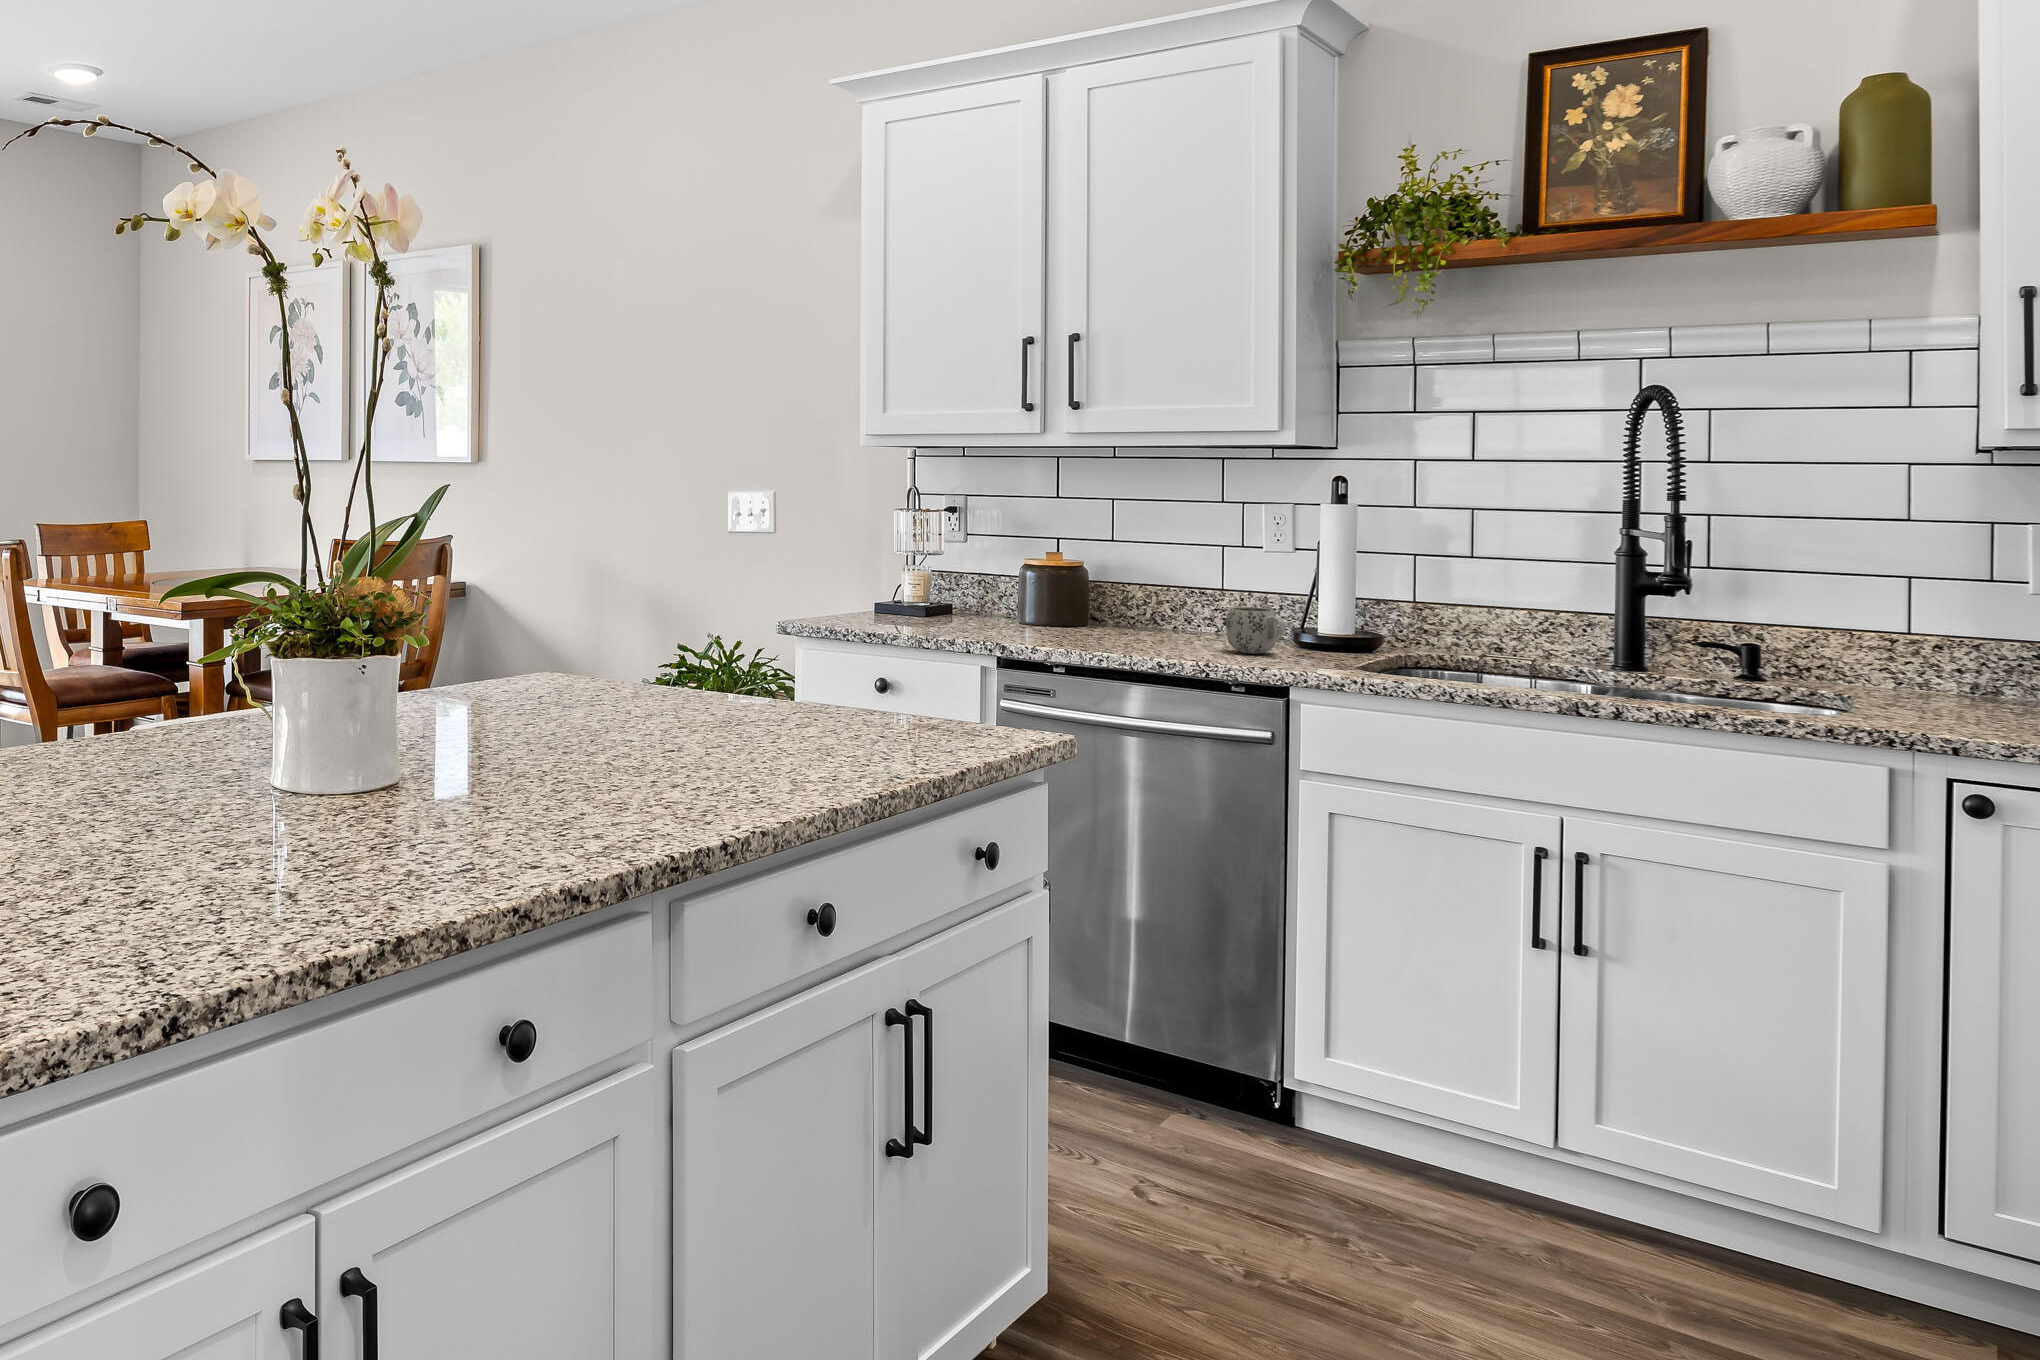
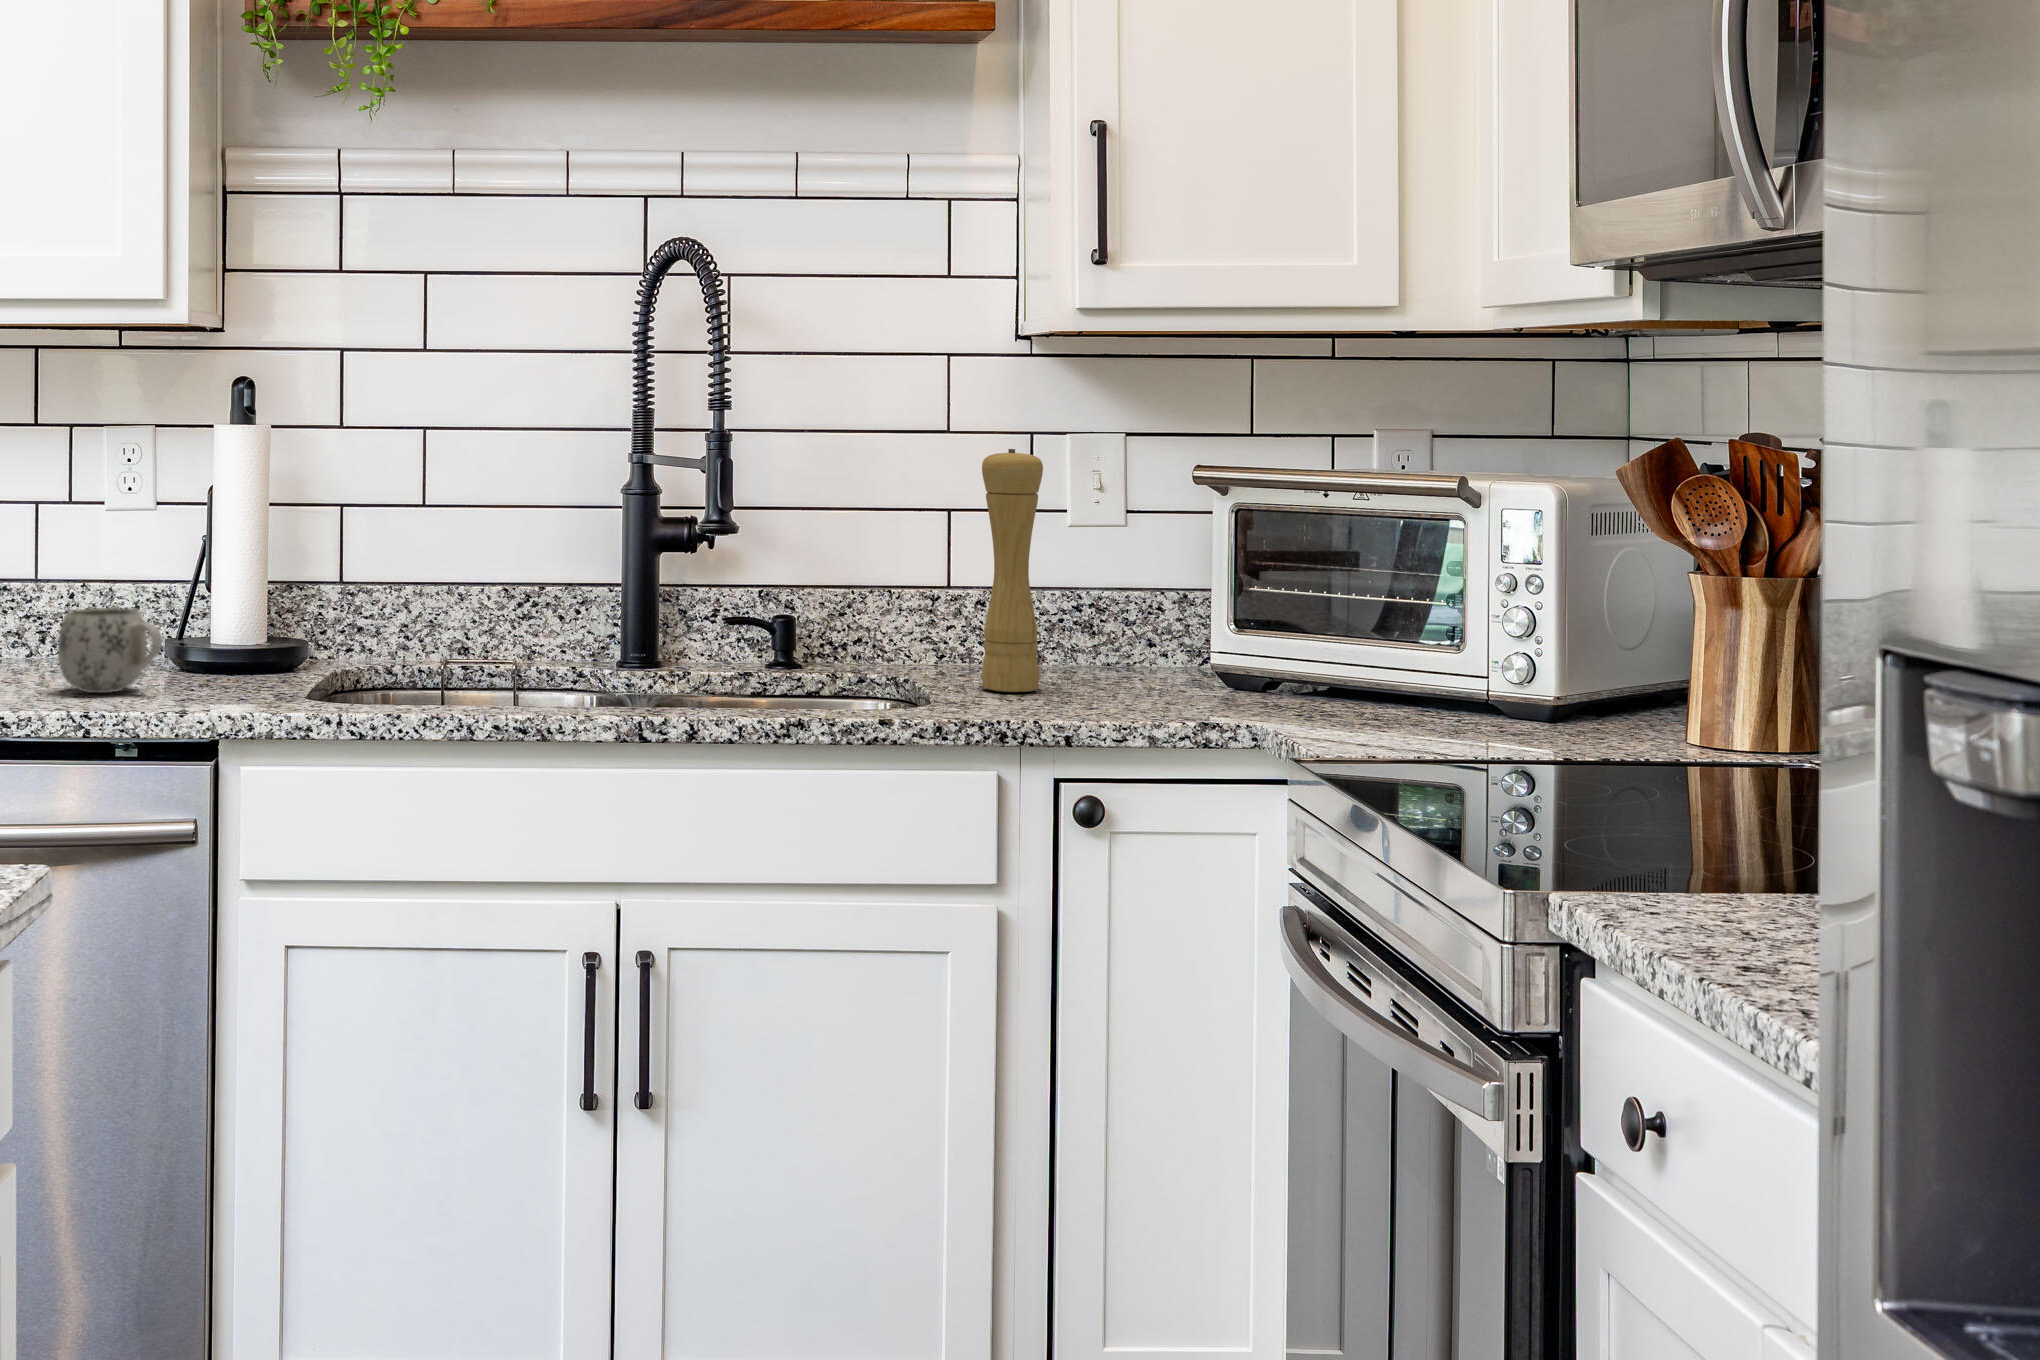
pepper mill: none [1907,538,1966,712] -> present [982,449,1043,692]

